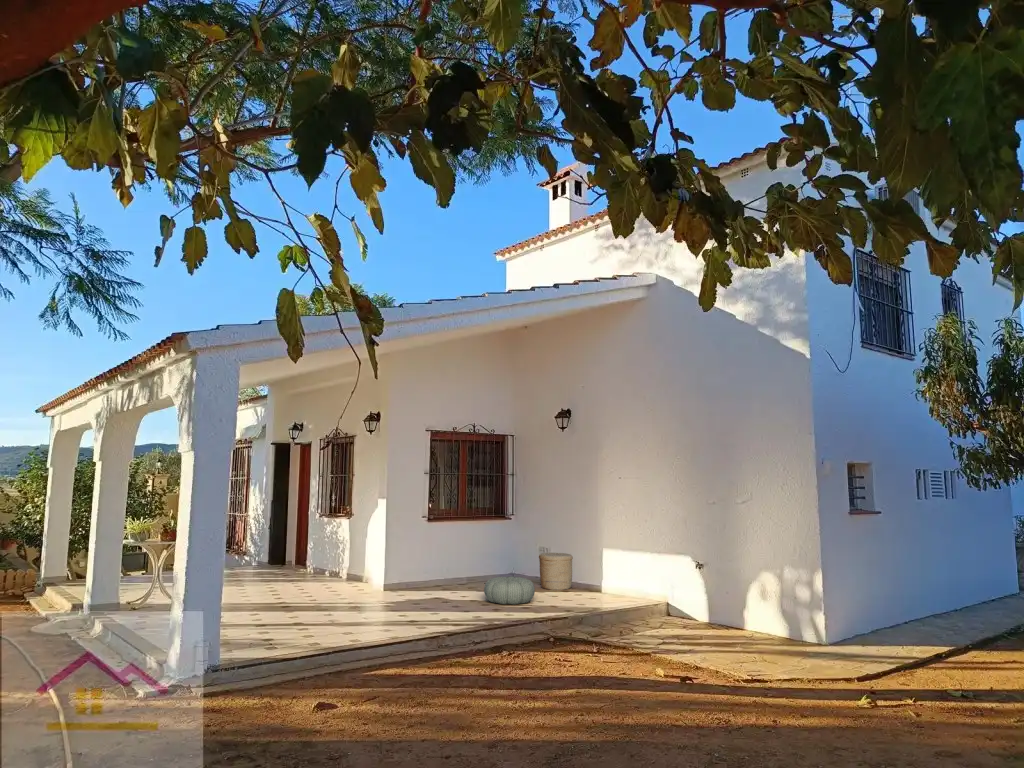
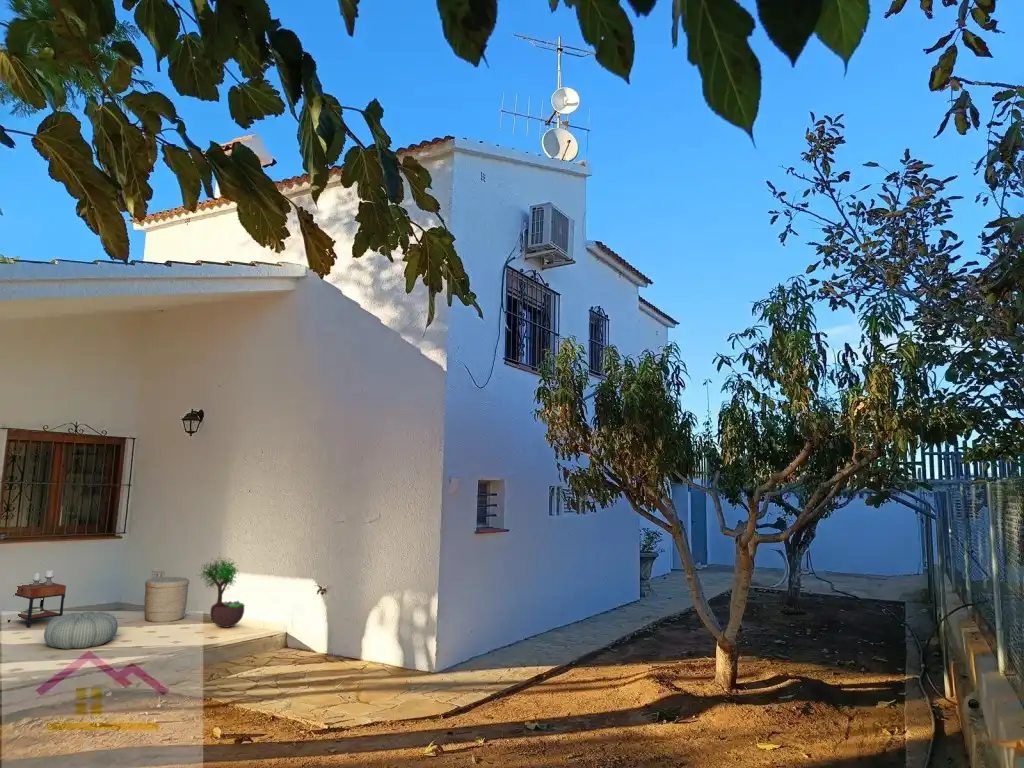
potted tree: none [585,531,627,596] -> present [201,560,245,628]
side table: none [442,544,481,589] -> present [8,570,66,628]

